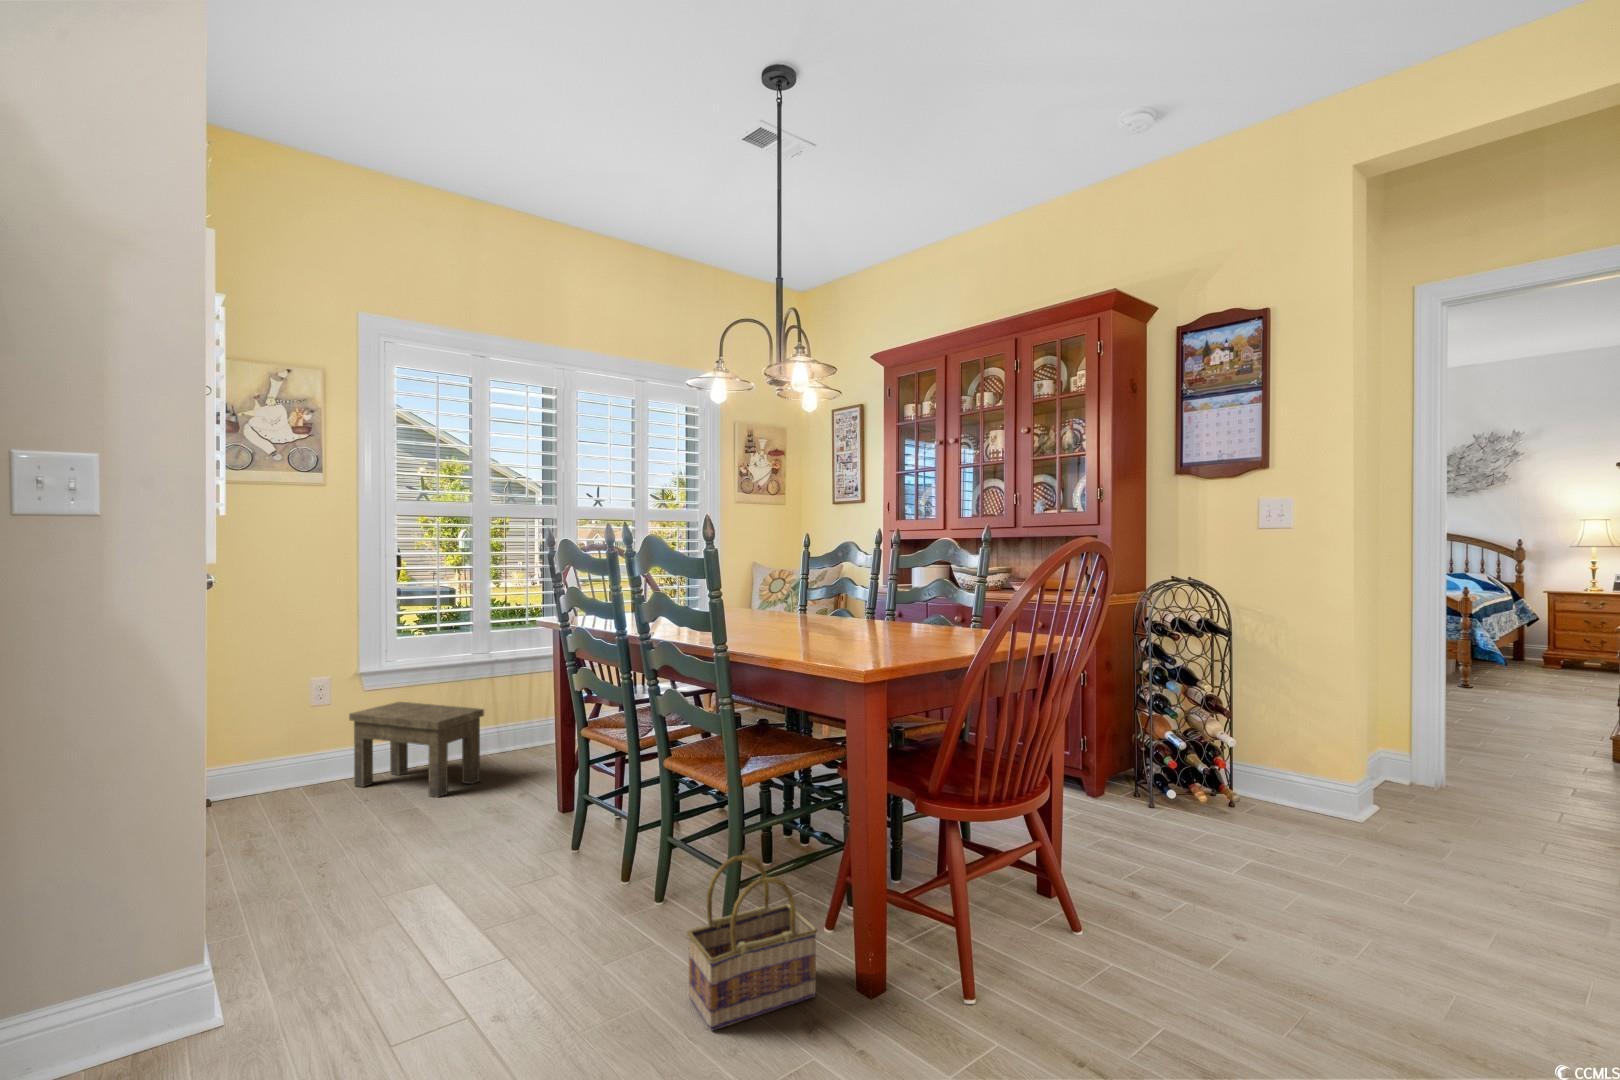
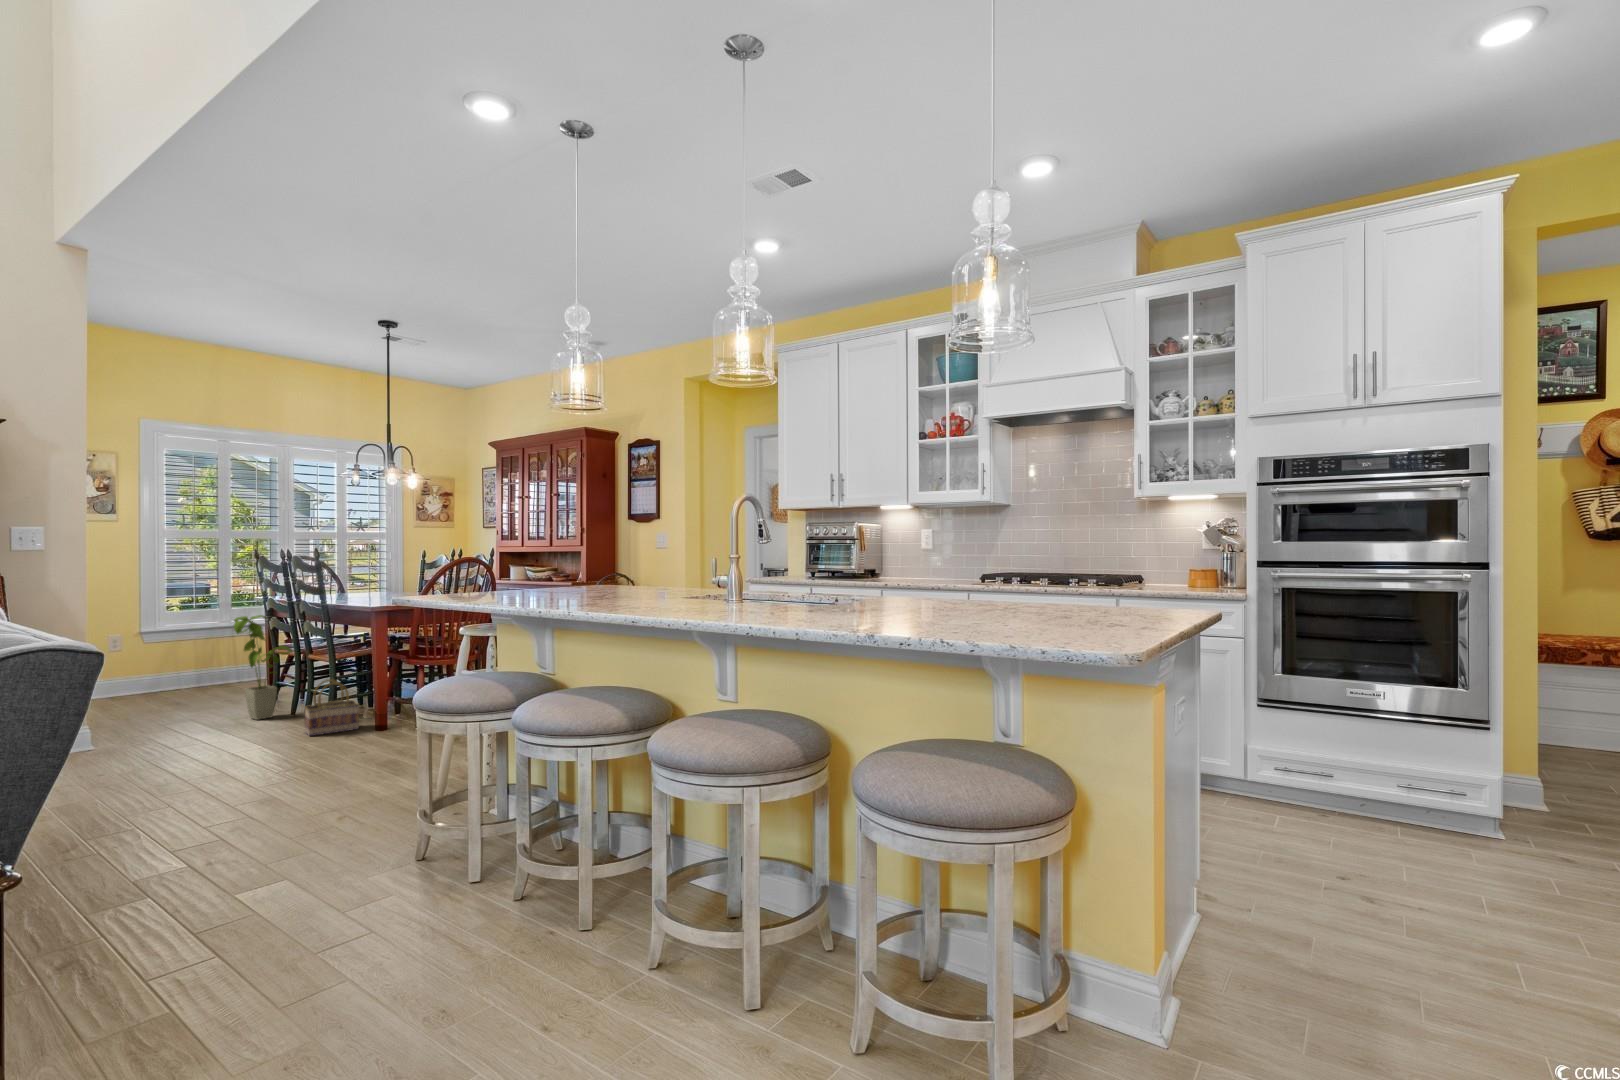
house plant: none [513,671,634,908] -> present [234,615,293,720]
side table: present [349,702,484,797] -> none [134,649,224,697]

